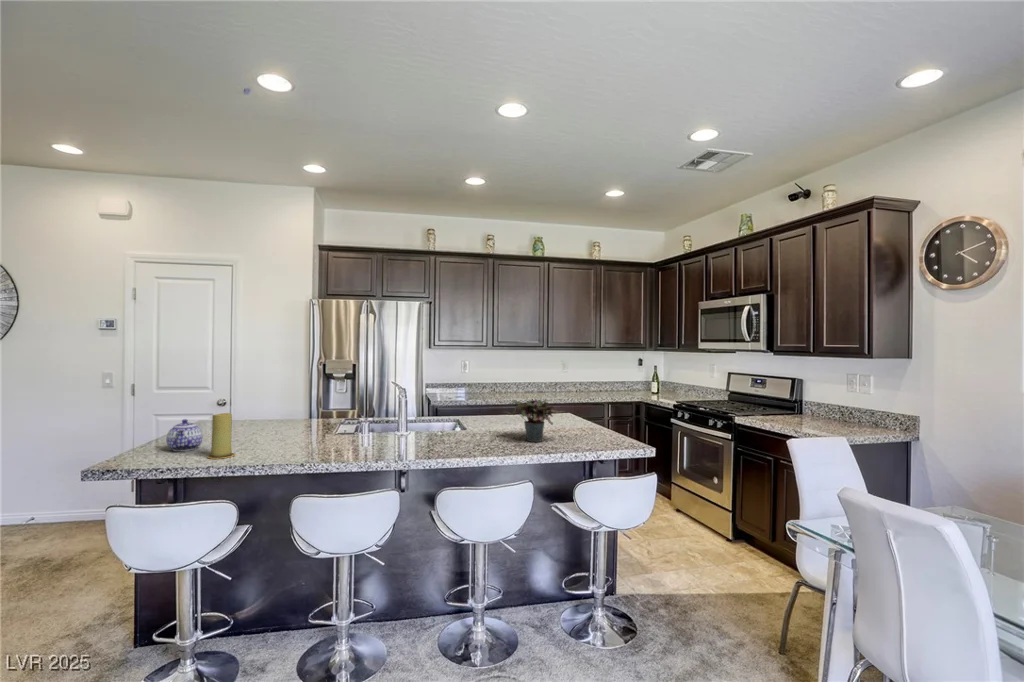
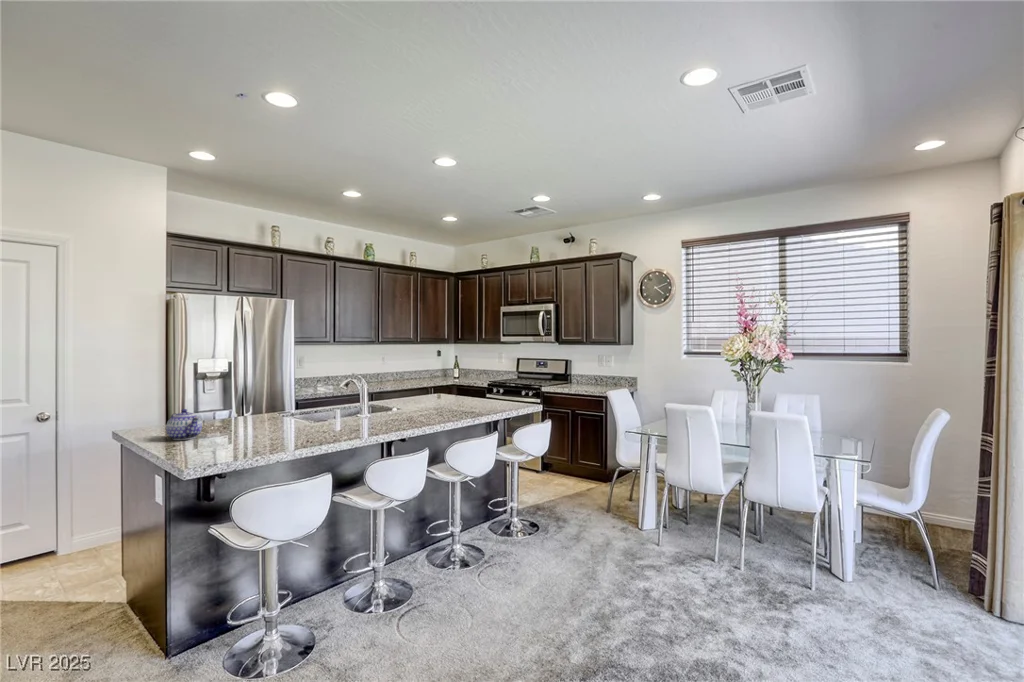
potted plant: present [505,399,564,442] -> none [441,376,486,407]
candle: present [207,413,235,459] -> none [235,398,260,439]

